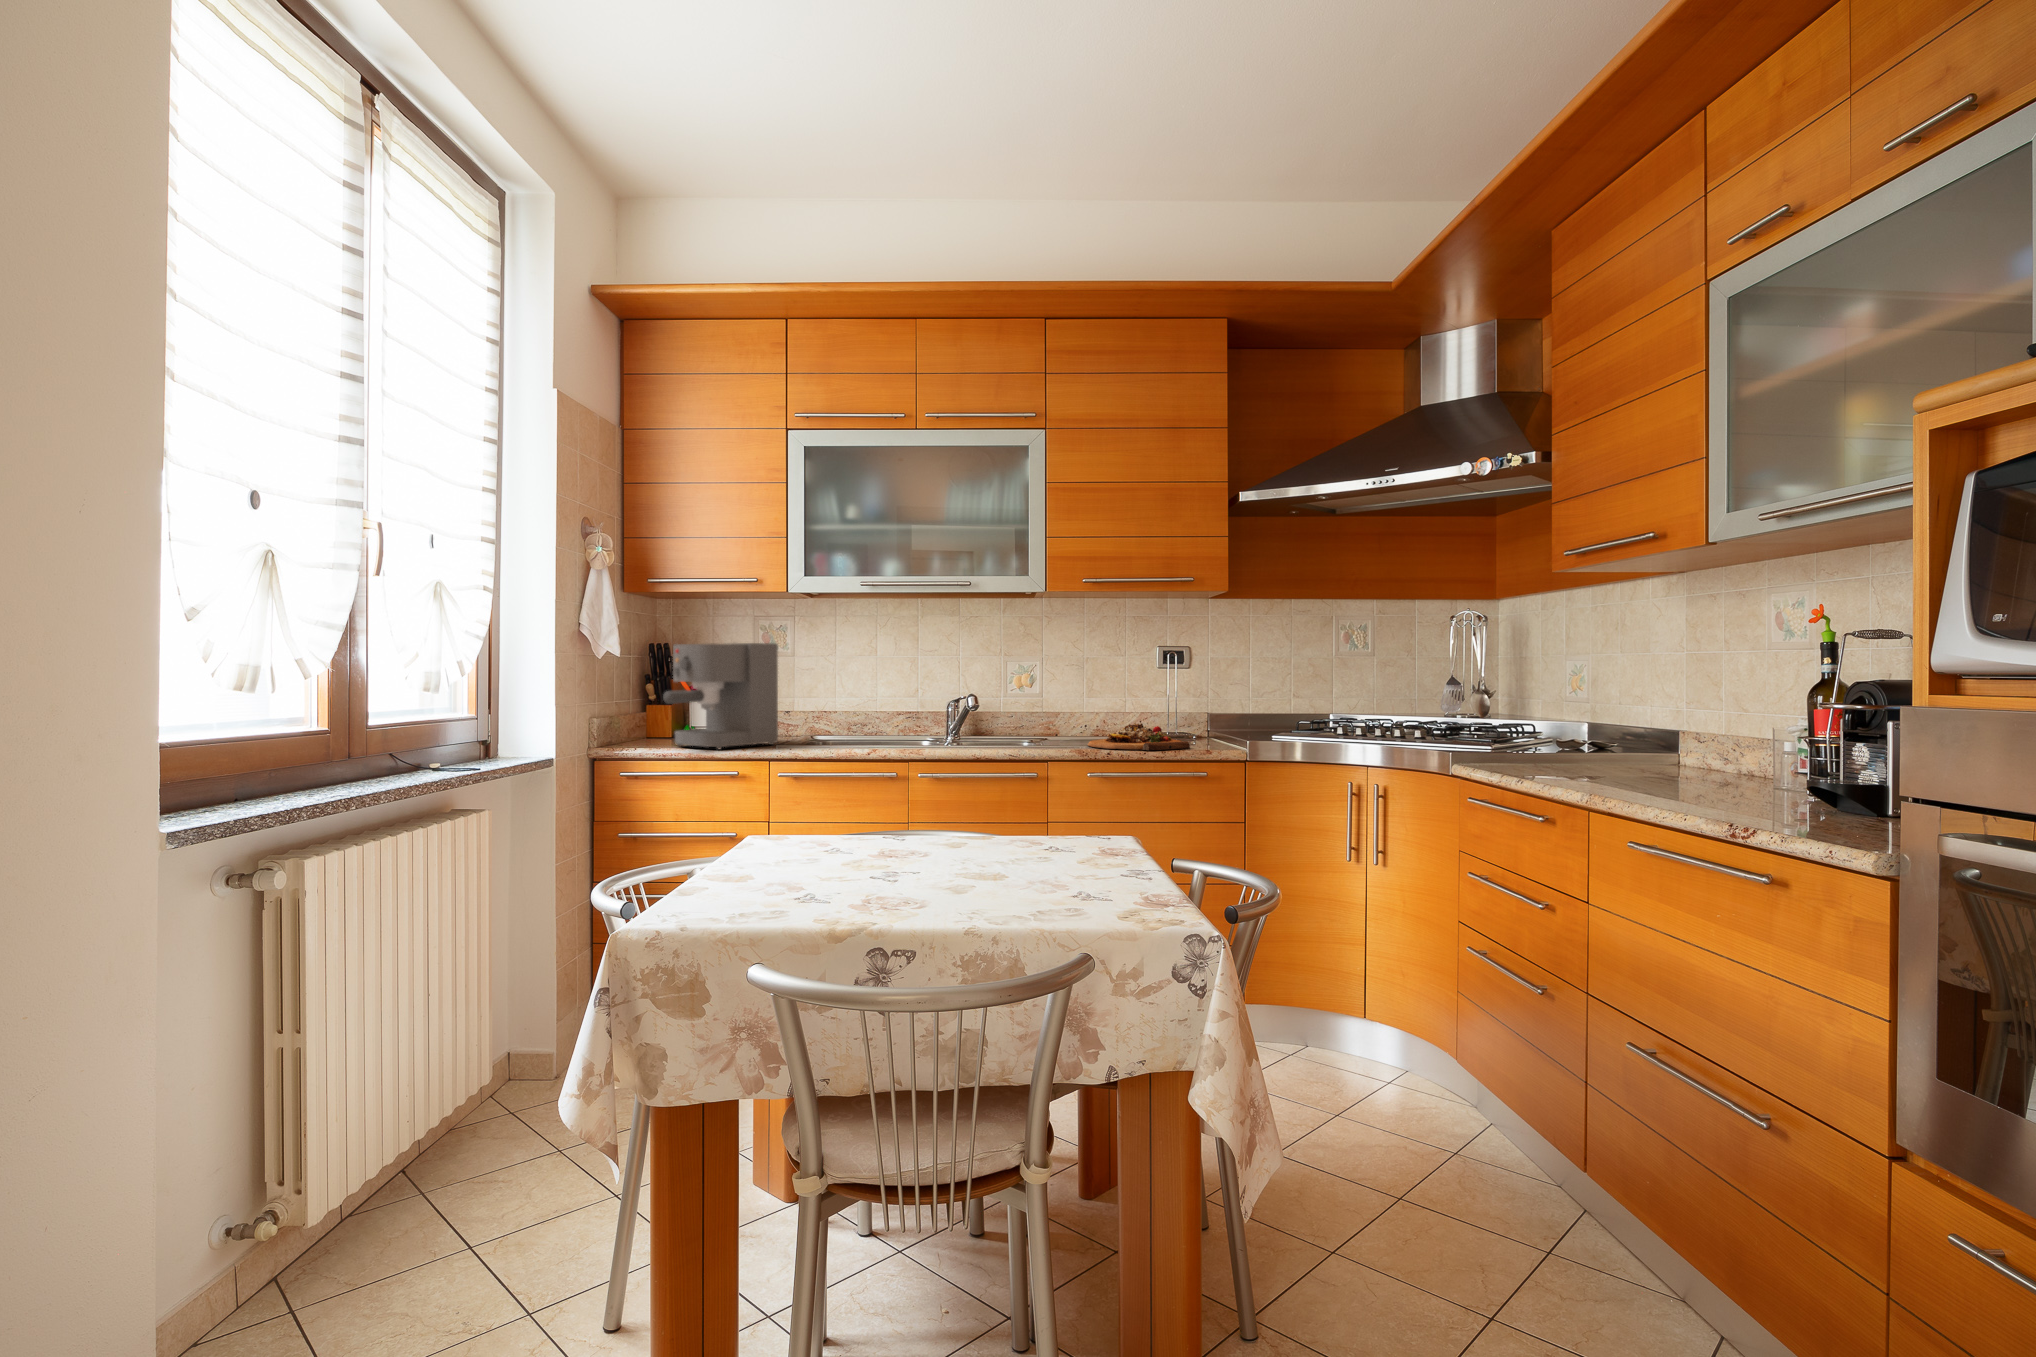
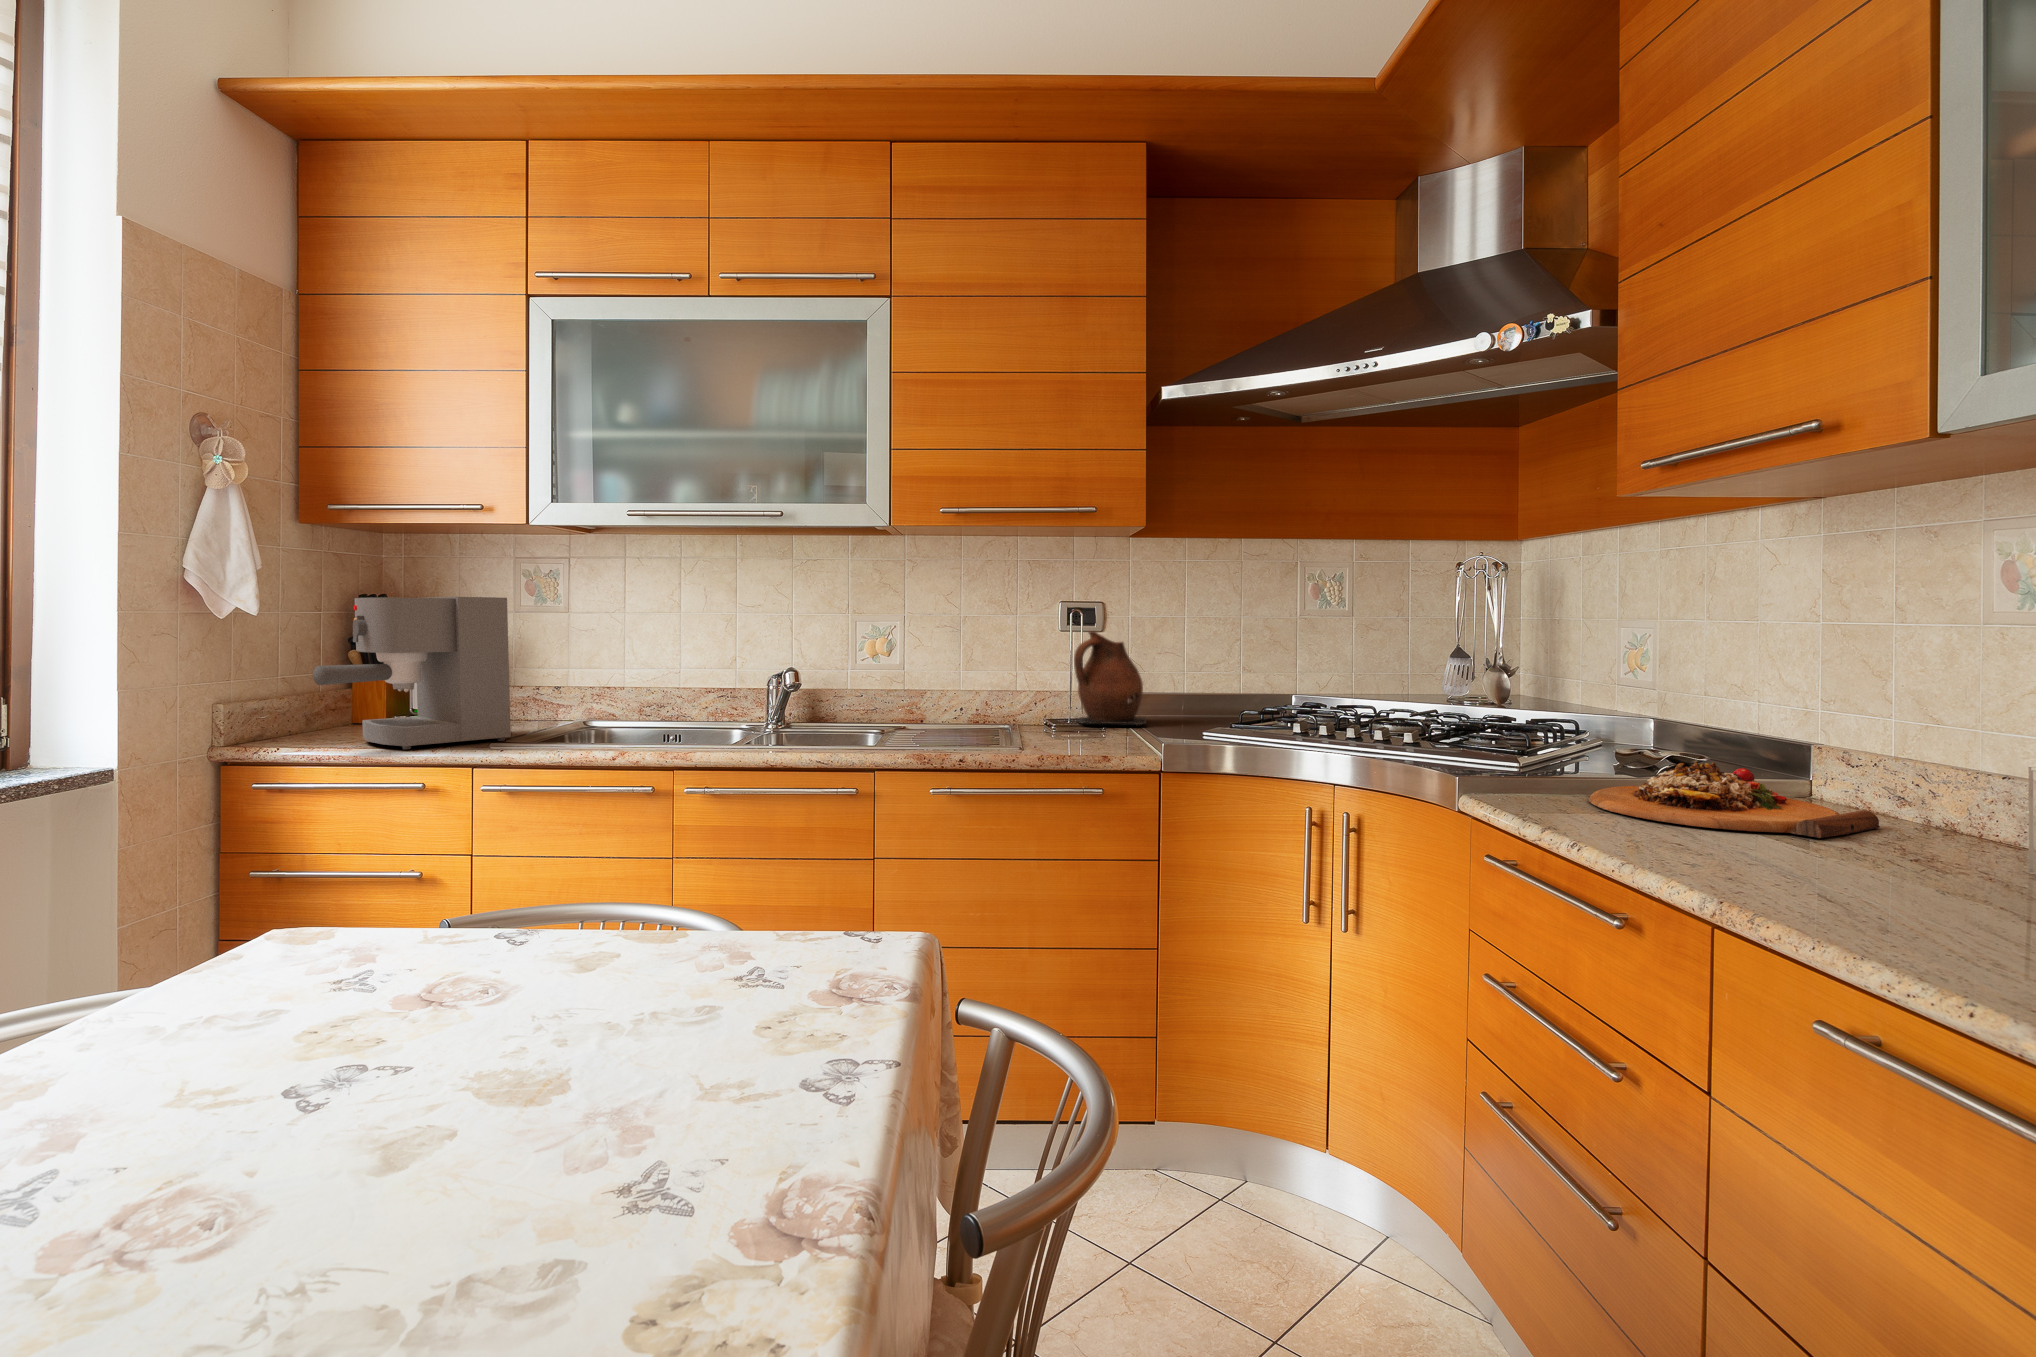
ceramic pitcher: none [1169,666,1226,735] -> present [1074,631,1147,725]
cutting board: present [1088,724,1190,750] -> present [1589,762,1881,838]

